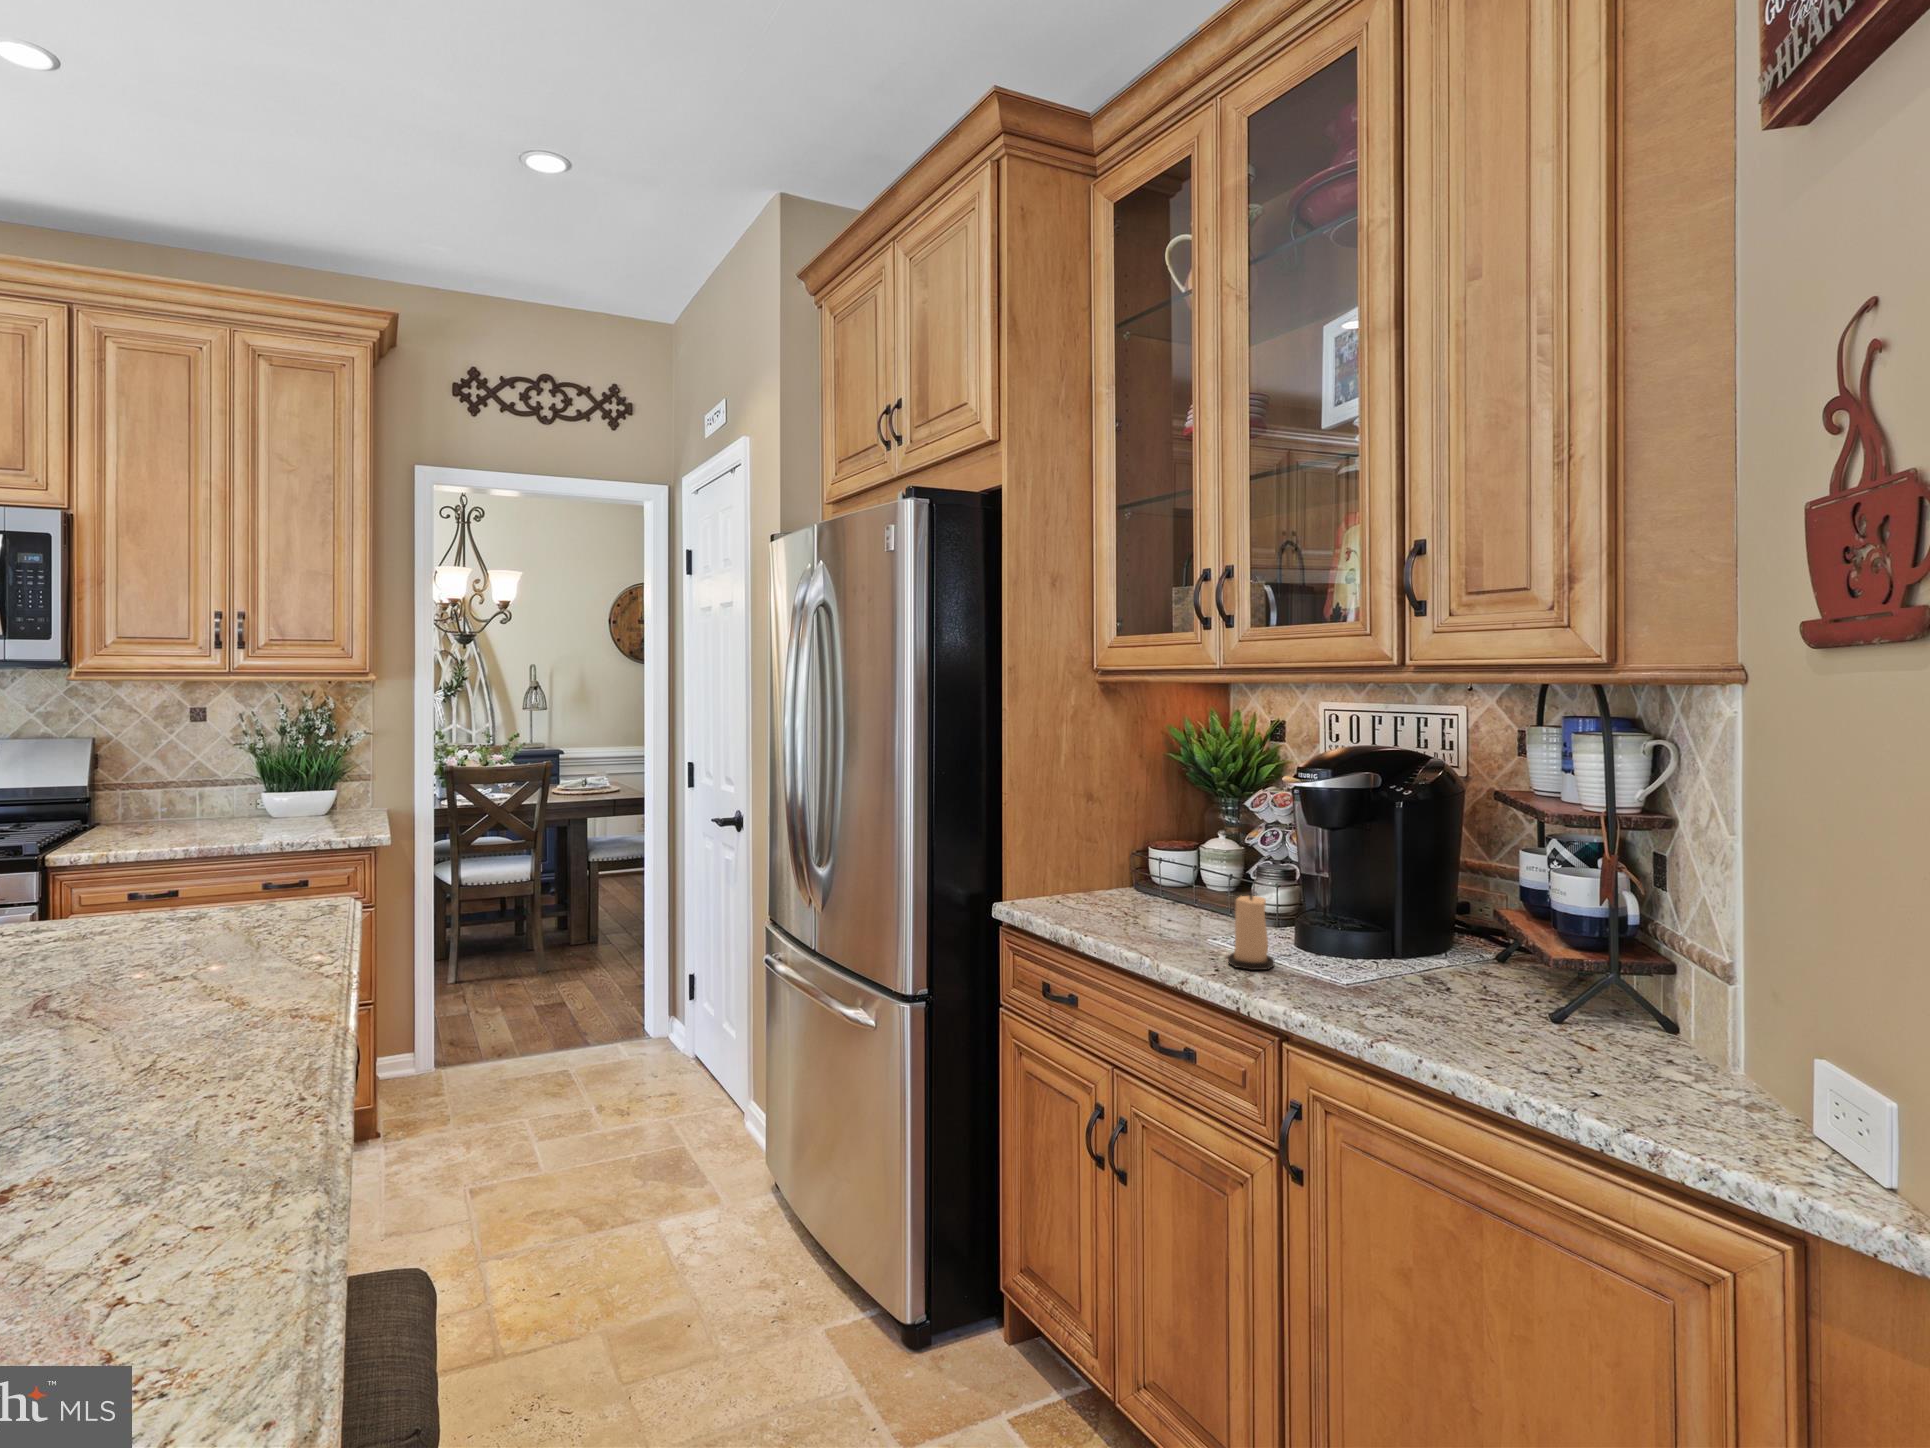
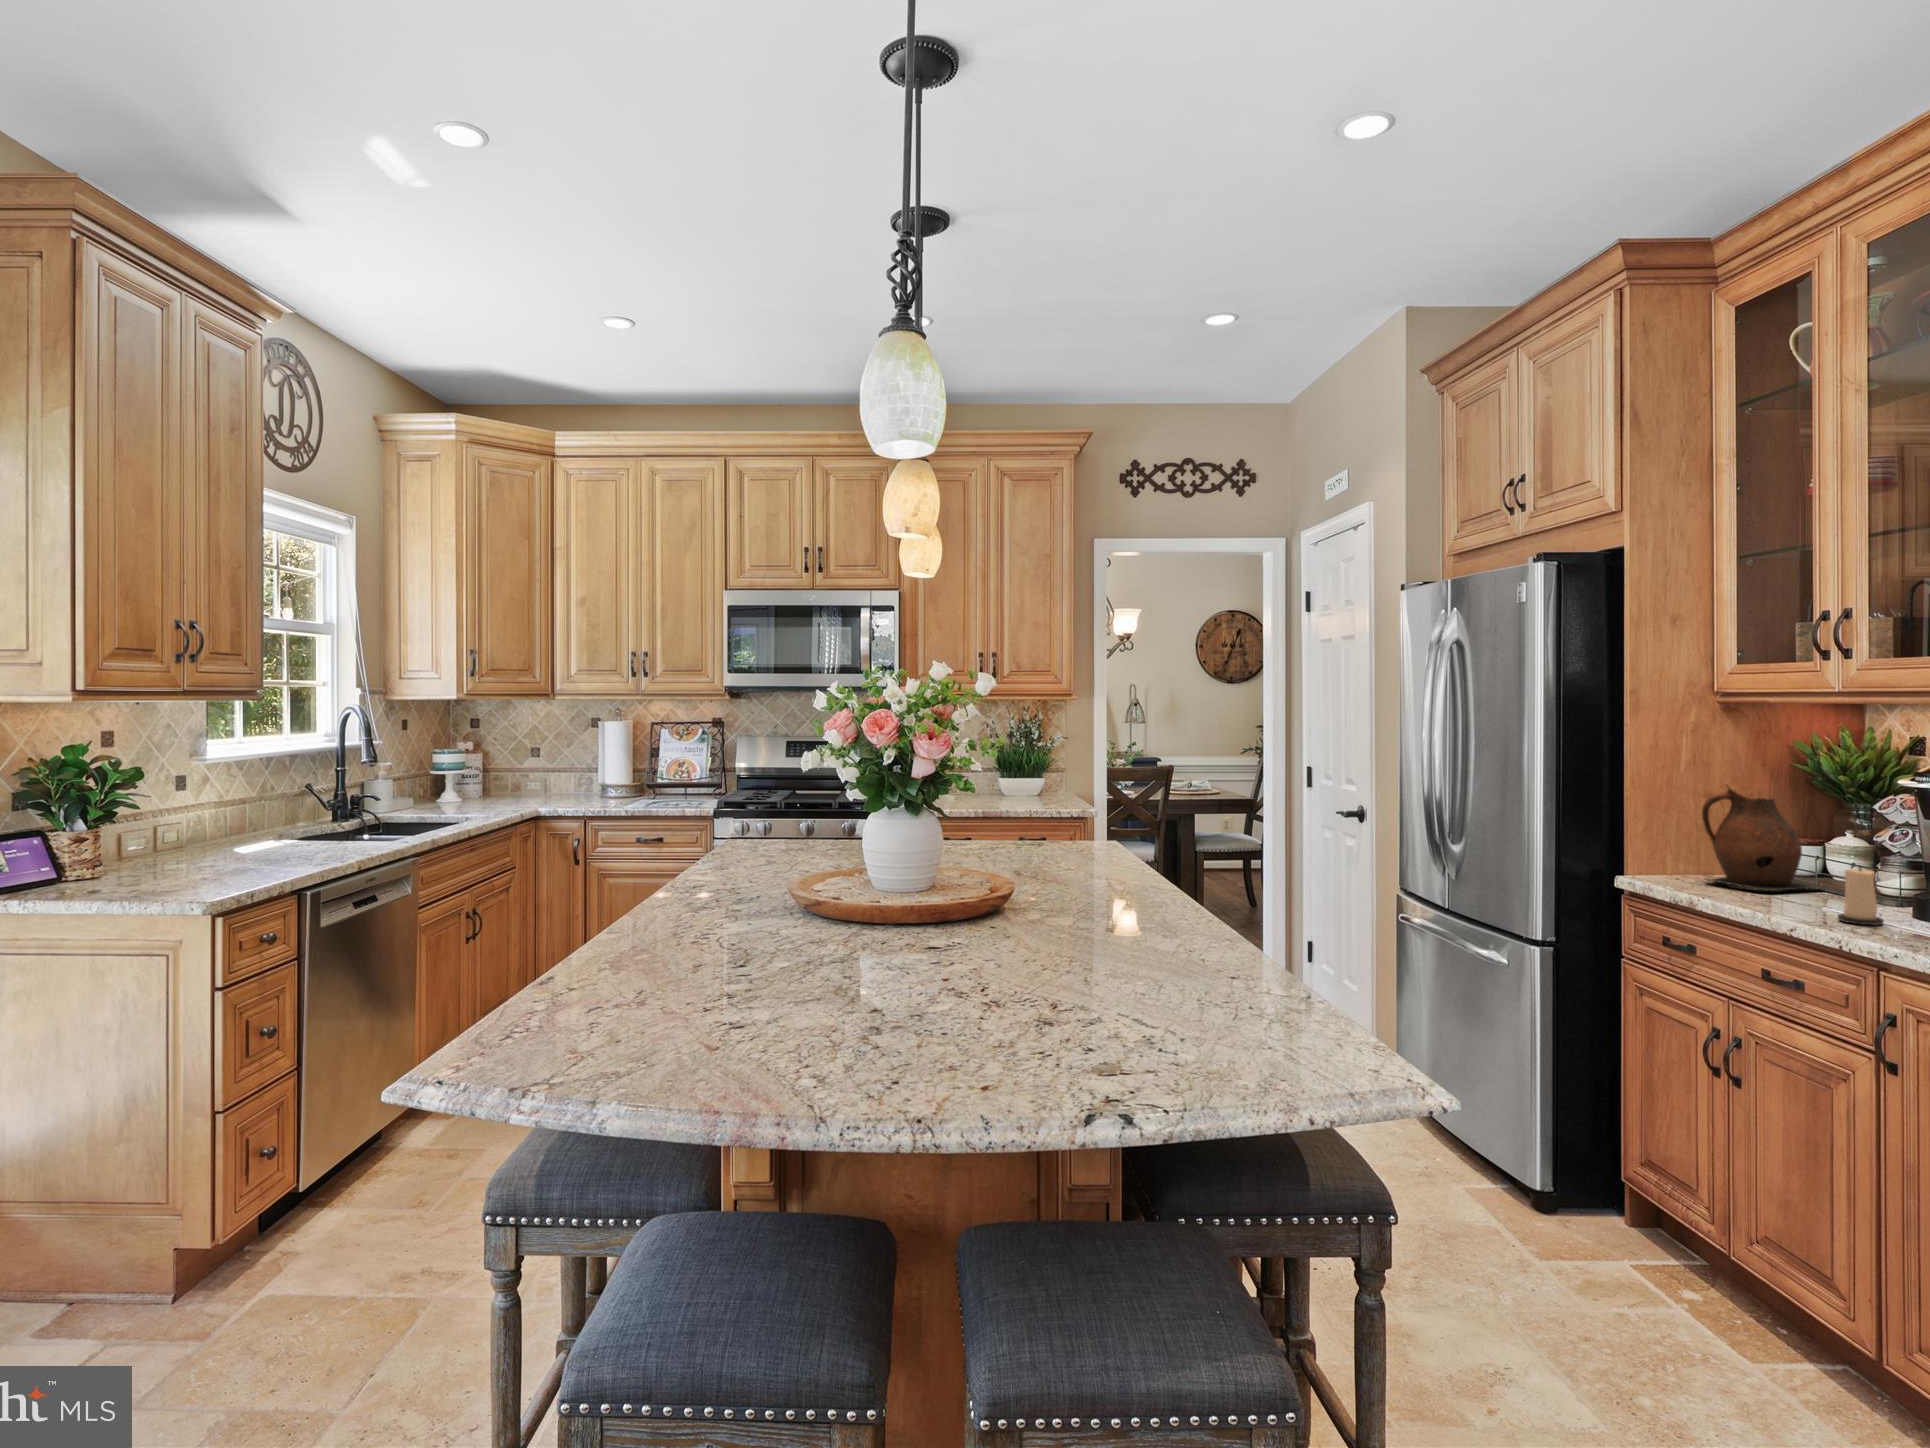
ceramic pitcher: none [1083,782,1203,918] -> present [1702,784,1822,891]

